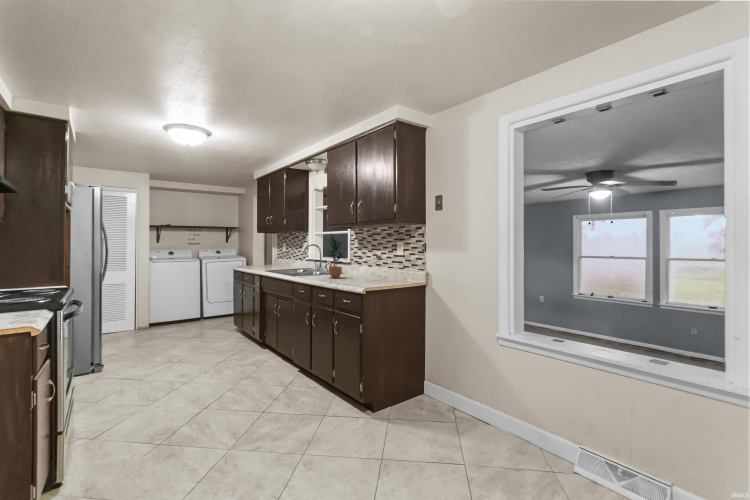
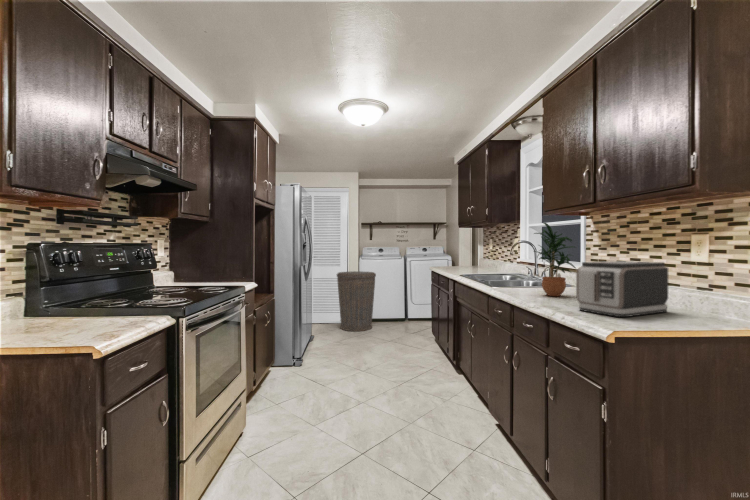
toaster: none [349,256,388,283] -> present [576,261,668,317]
trash can: none [126,274,173,335] -> present [337,271,376,331]

